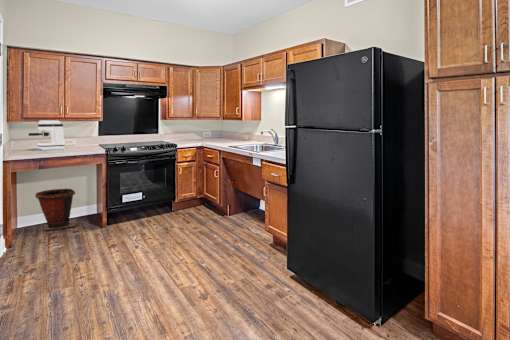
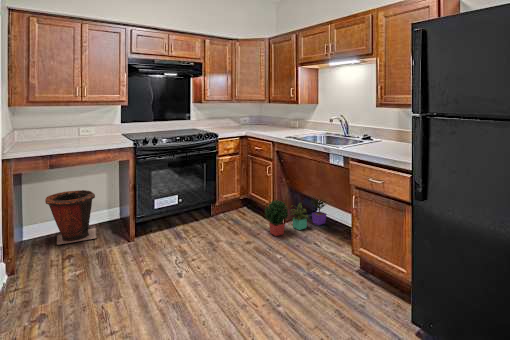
coffee maker: present [29,120,65,150] -> none [34,105,81,143]
potted plant: none [211,170,268,224] -> present [265,197,327,236]

